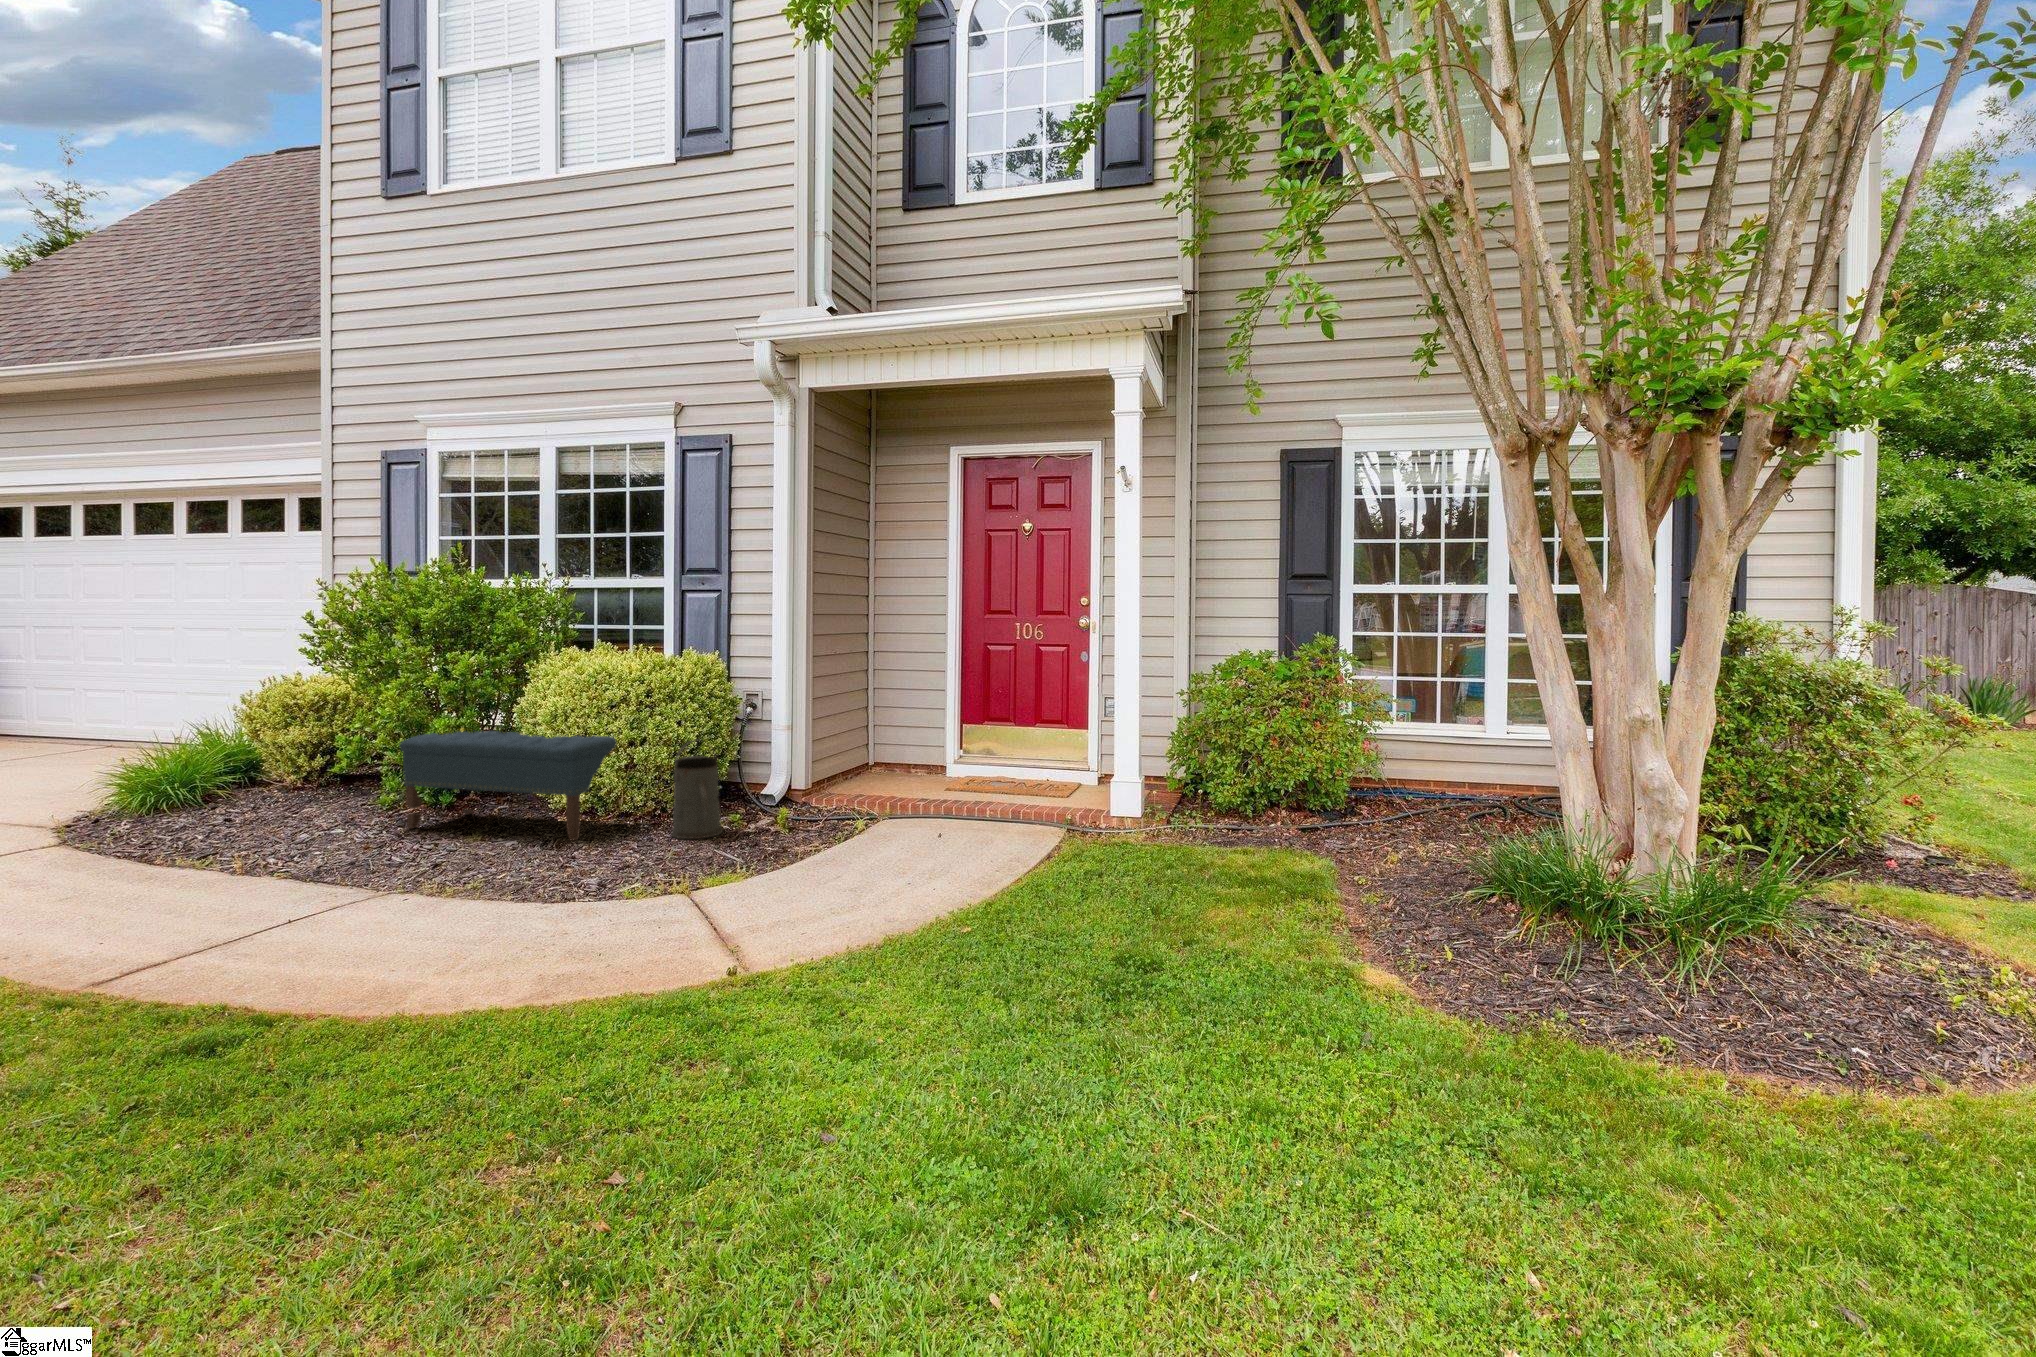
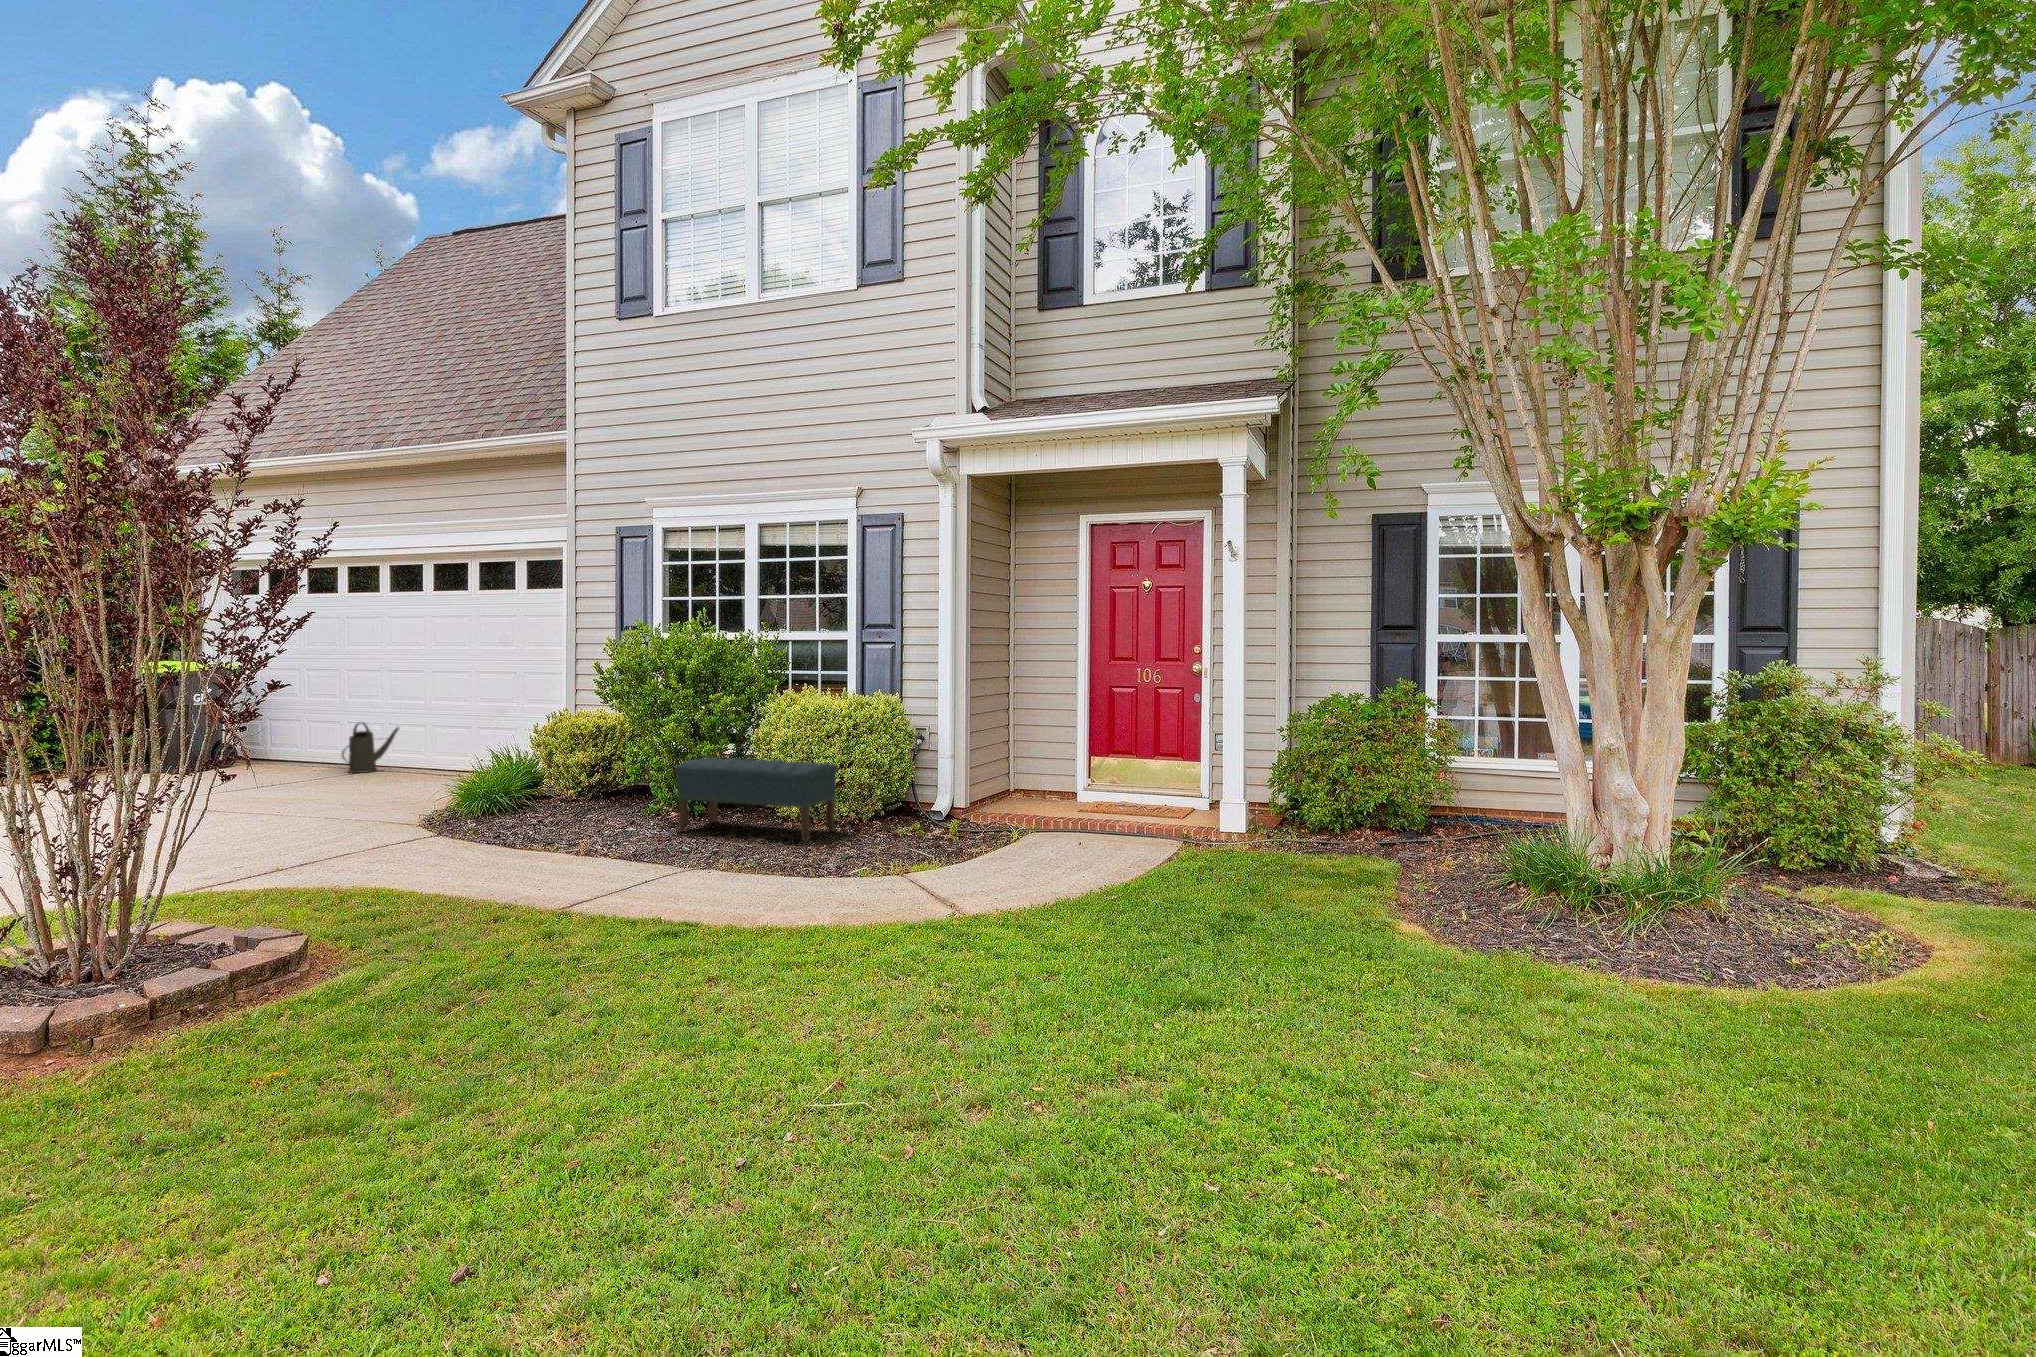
watering can: present [671,739,723,839] -> present [342,723,399,773]

